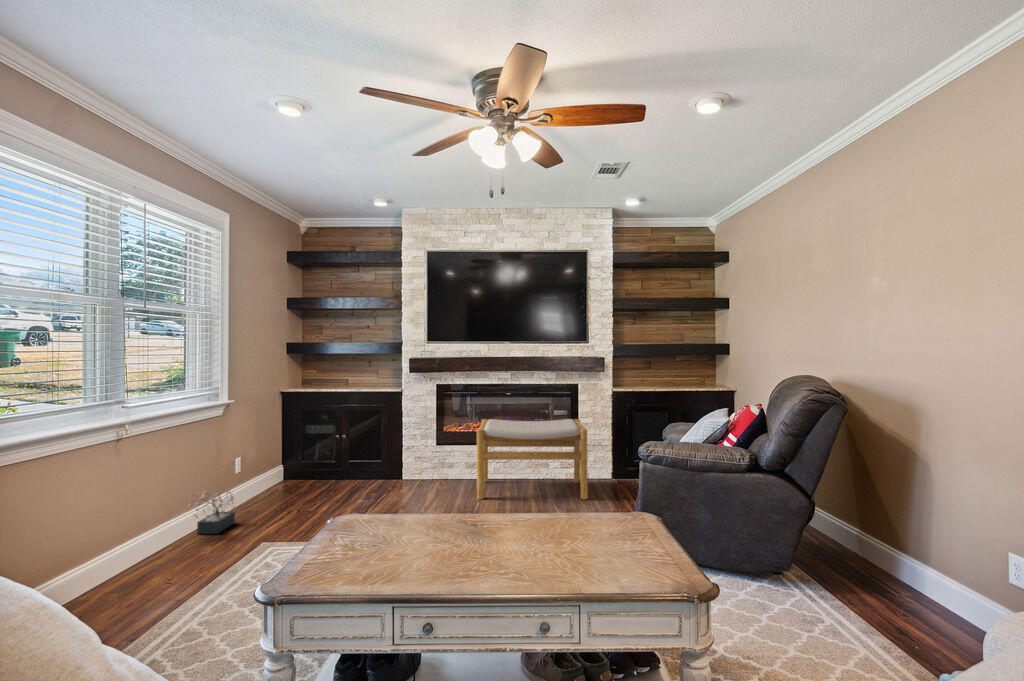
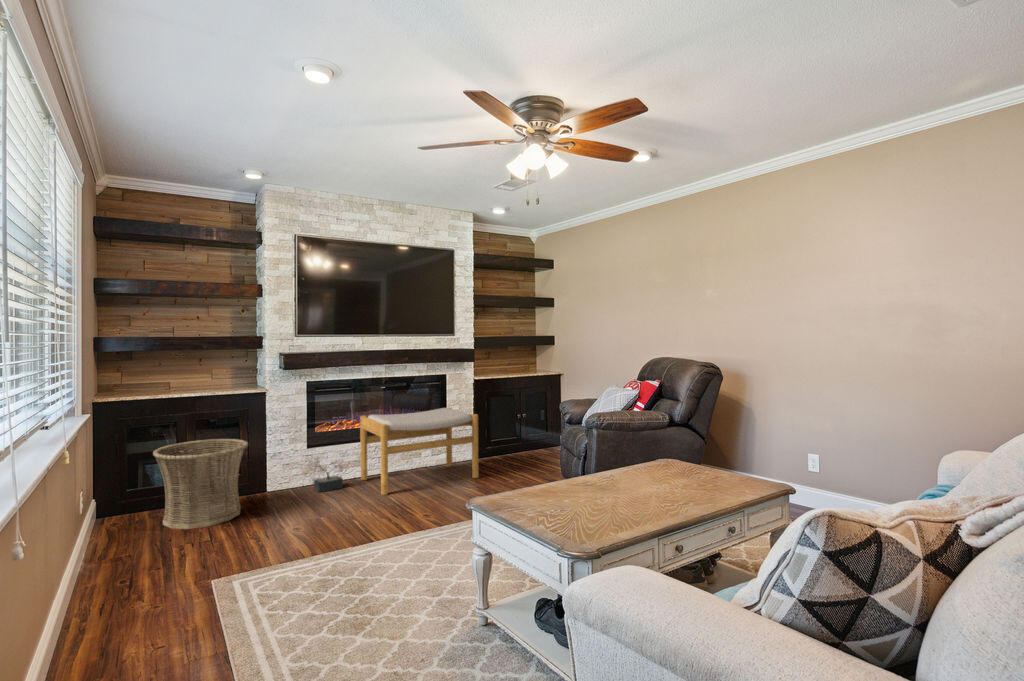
basket: none [301,426,373,498] -> present [153,439,248,529]
decorative plant: present [188,490,236,534] -> present [305,456,343,492]

